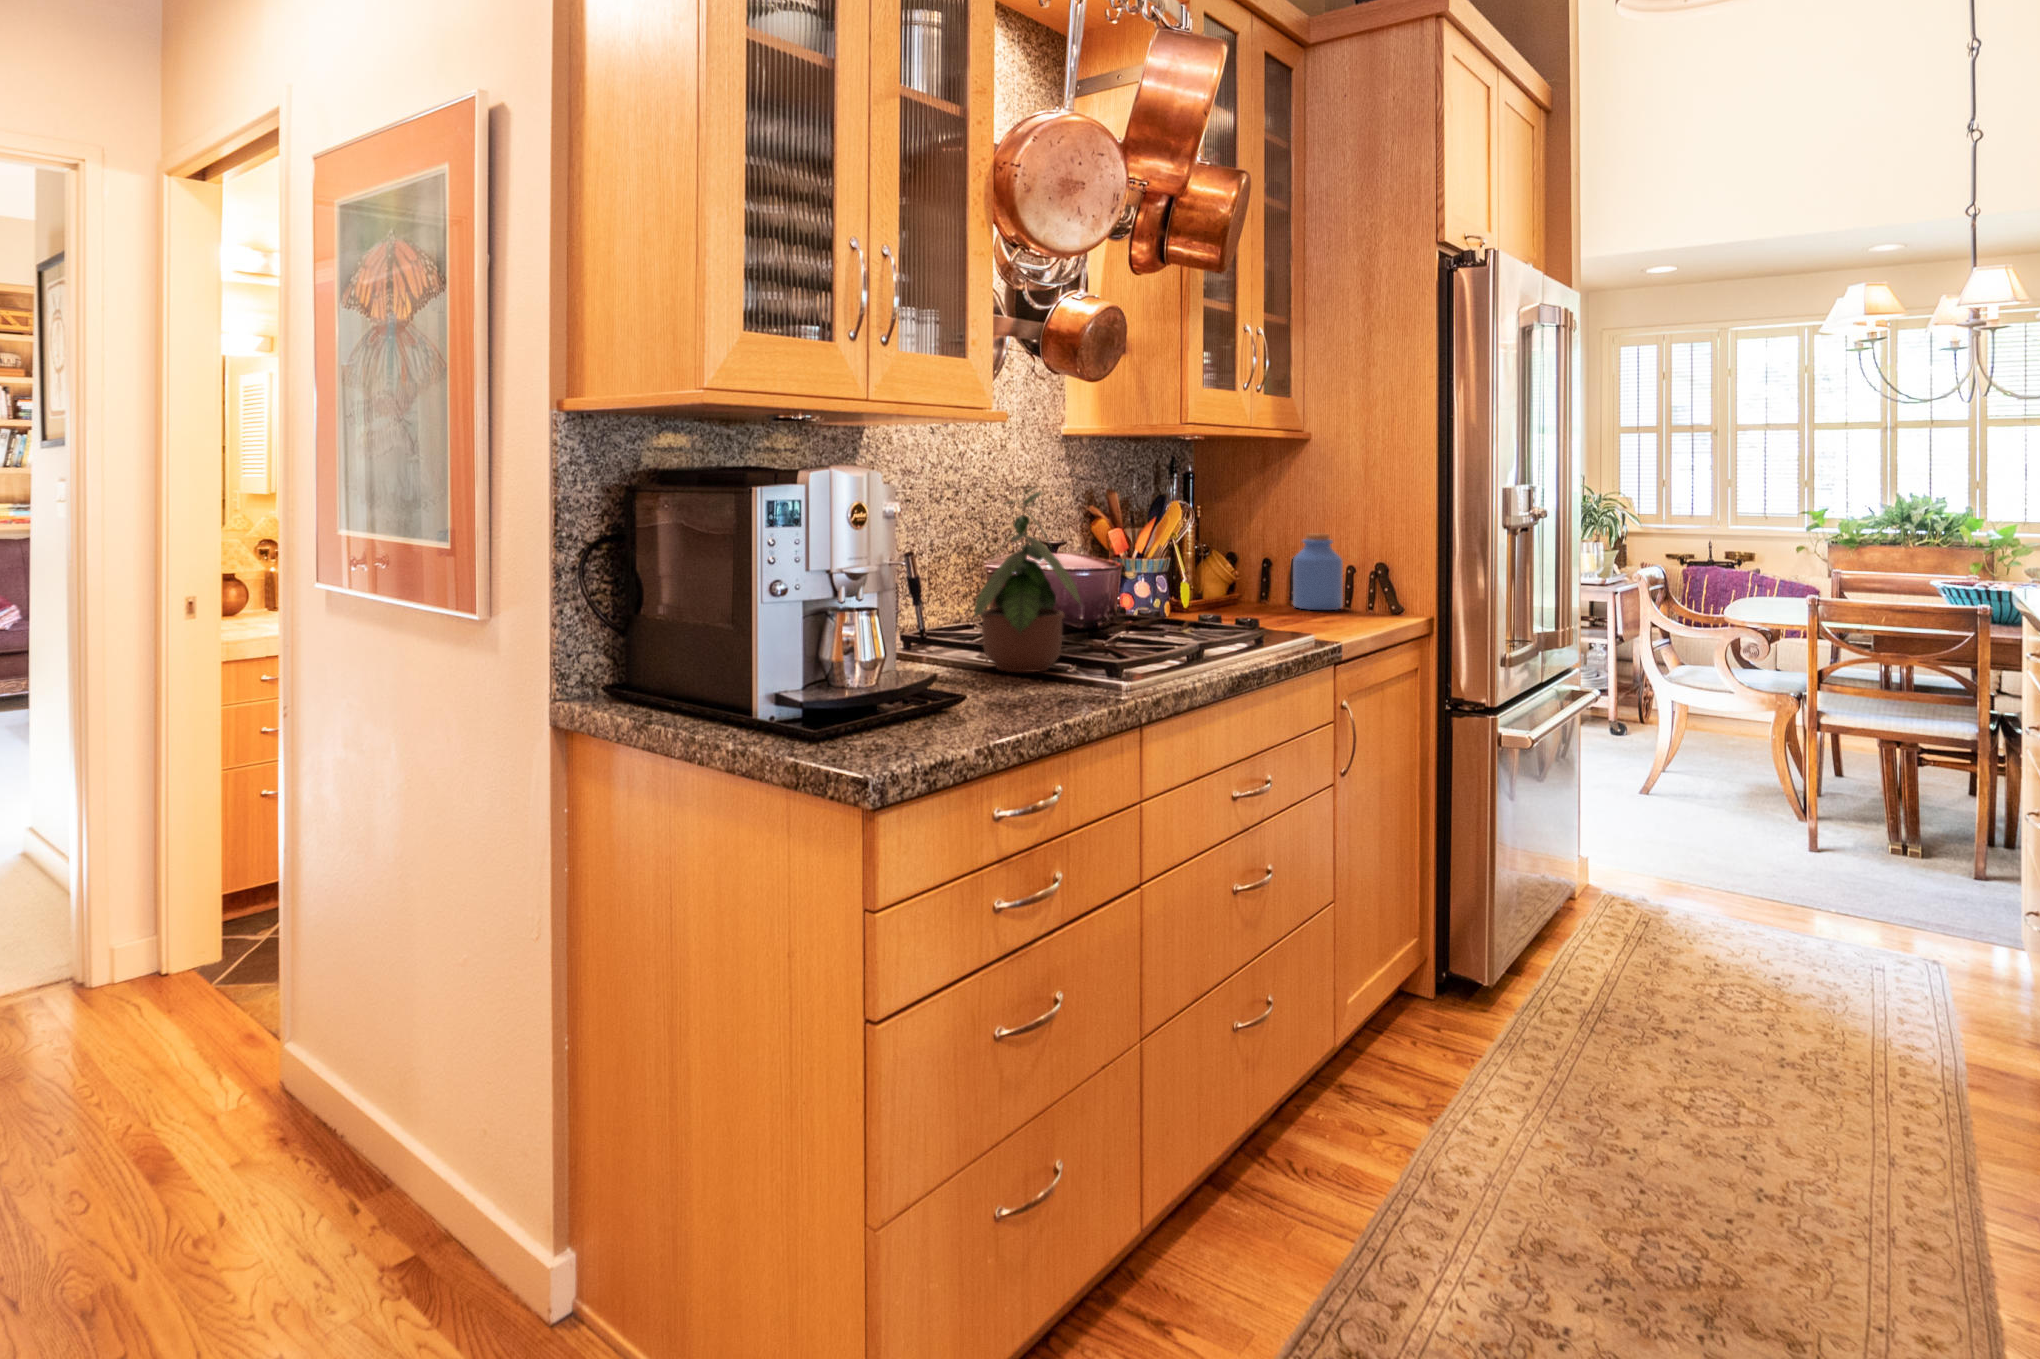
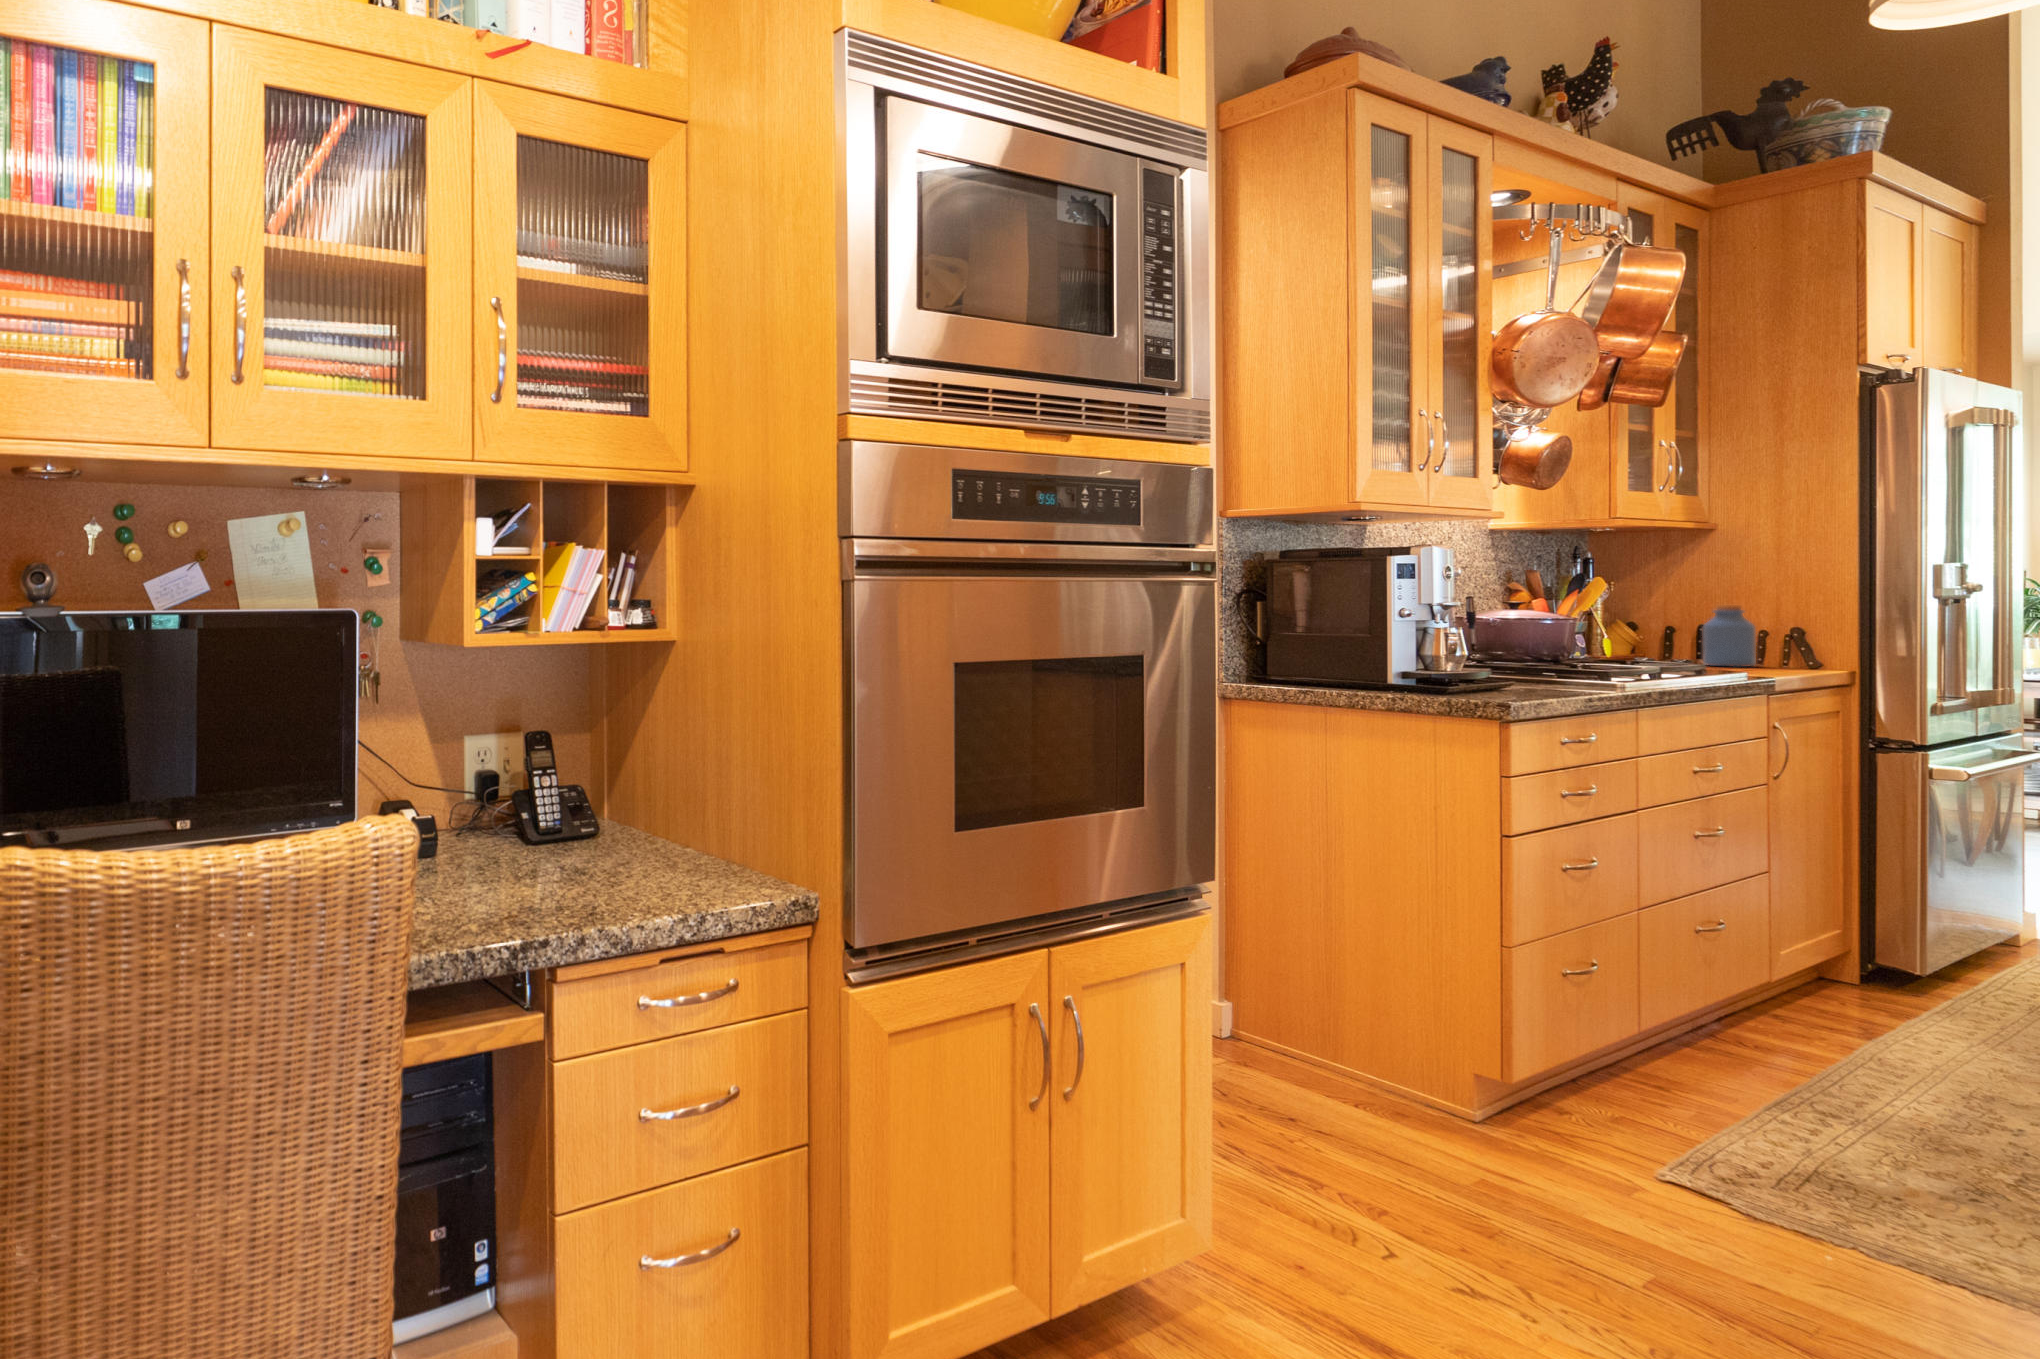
potted plant: present [974,487,1080,672] -> none [1470,554,1573,681]

